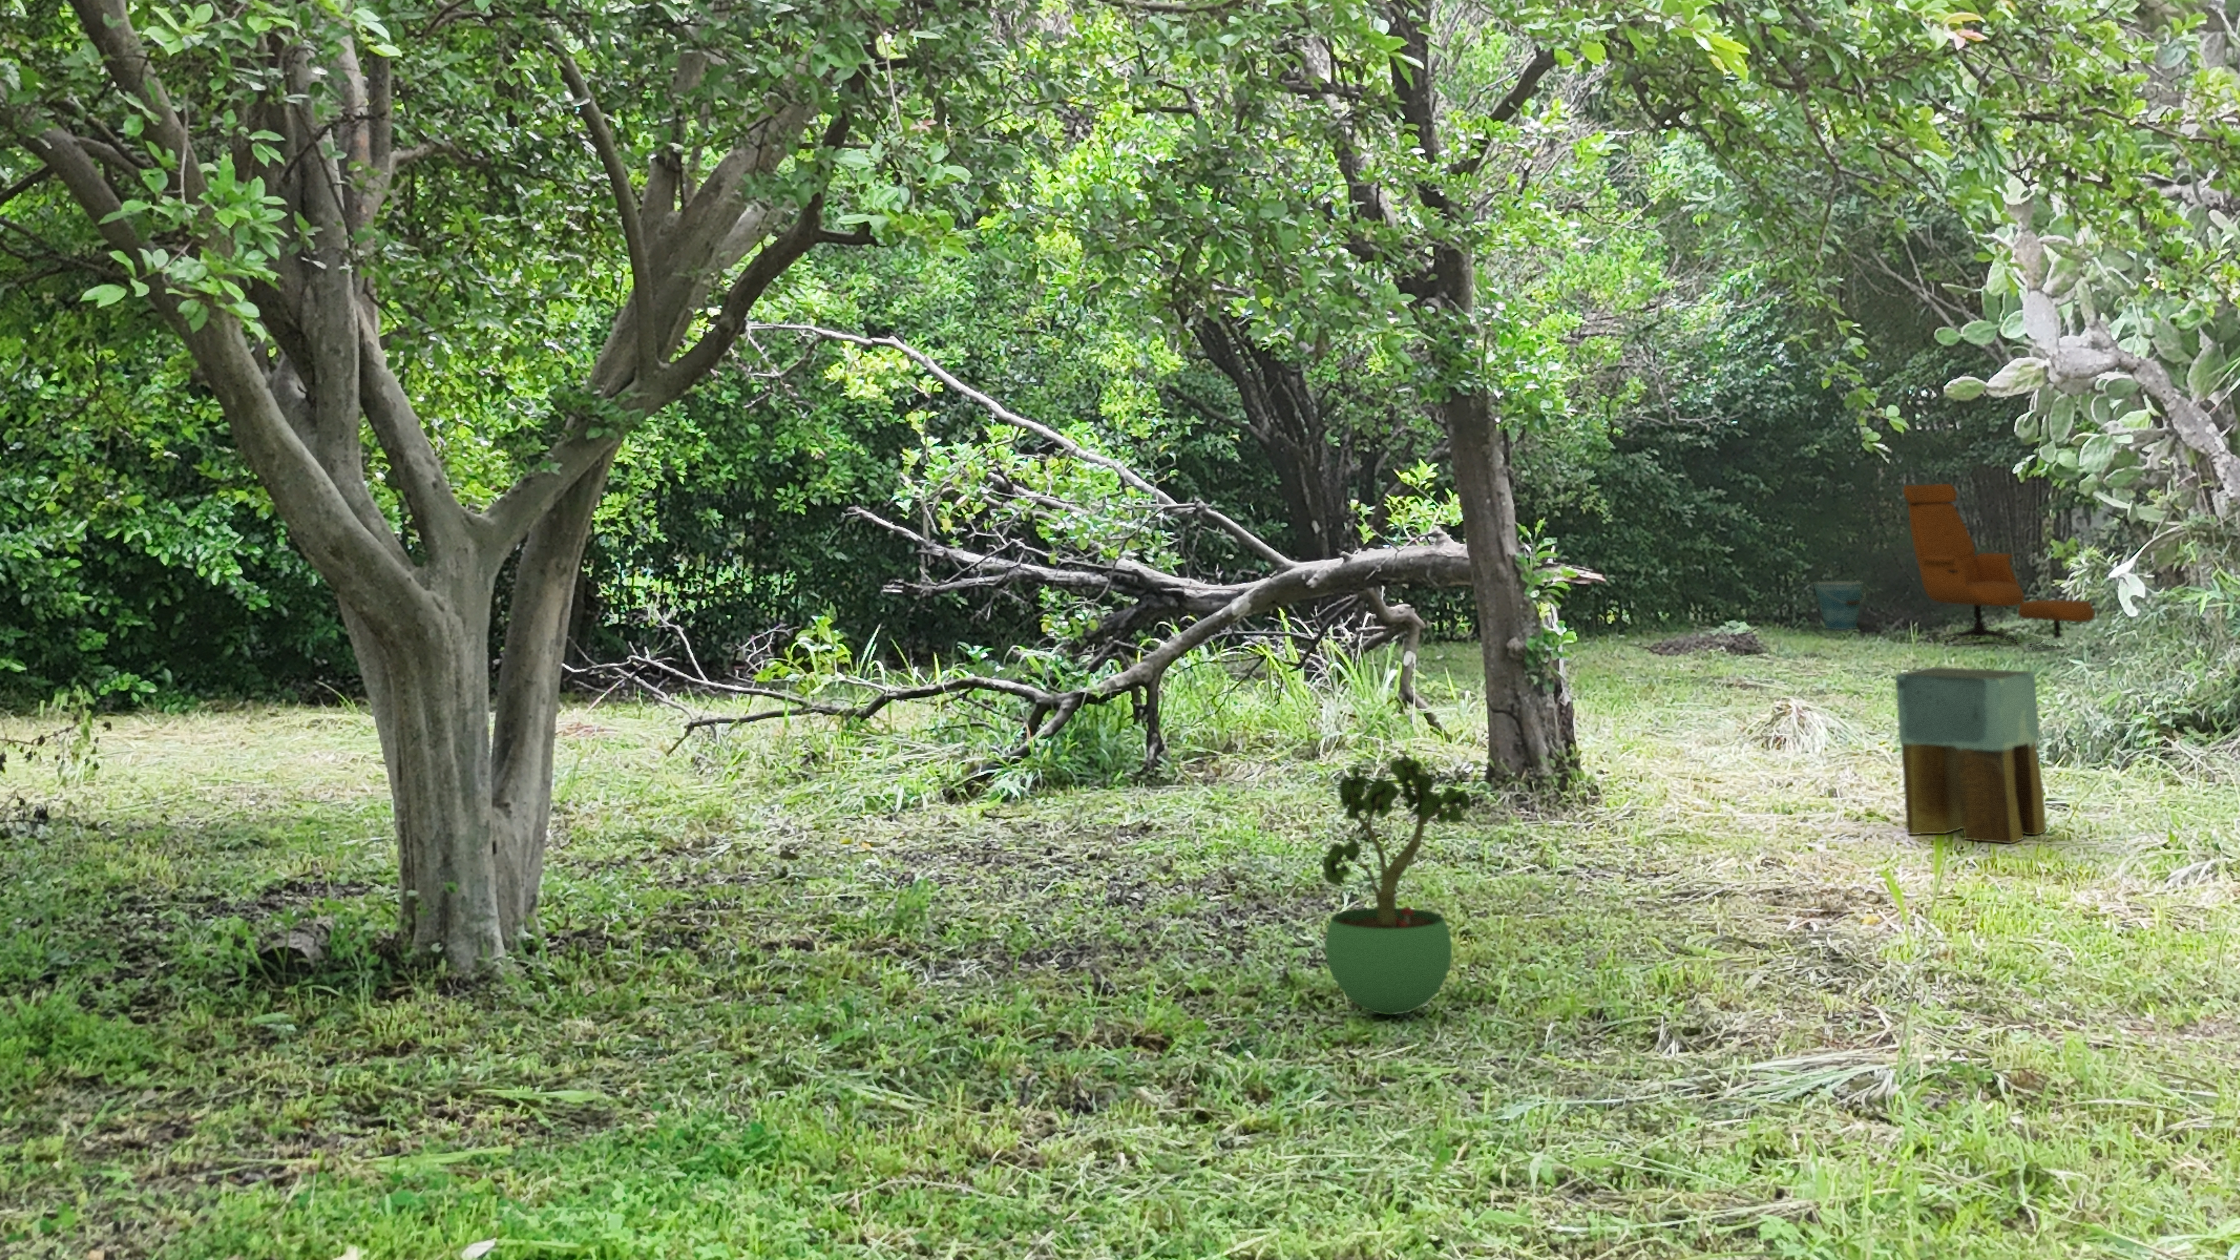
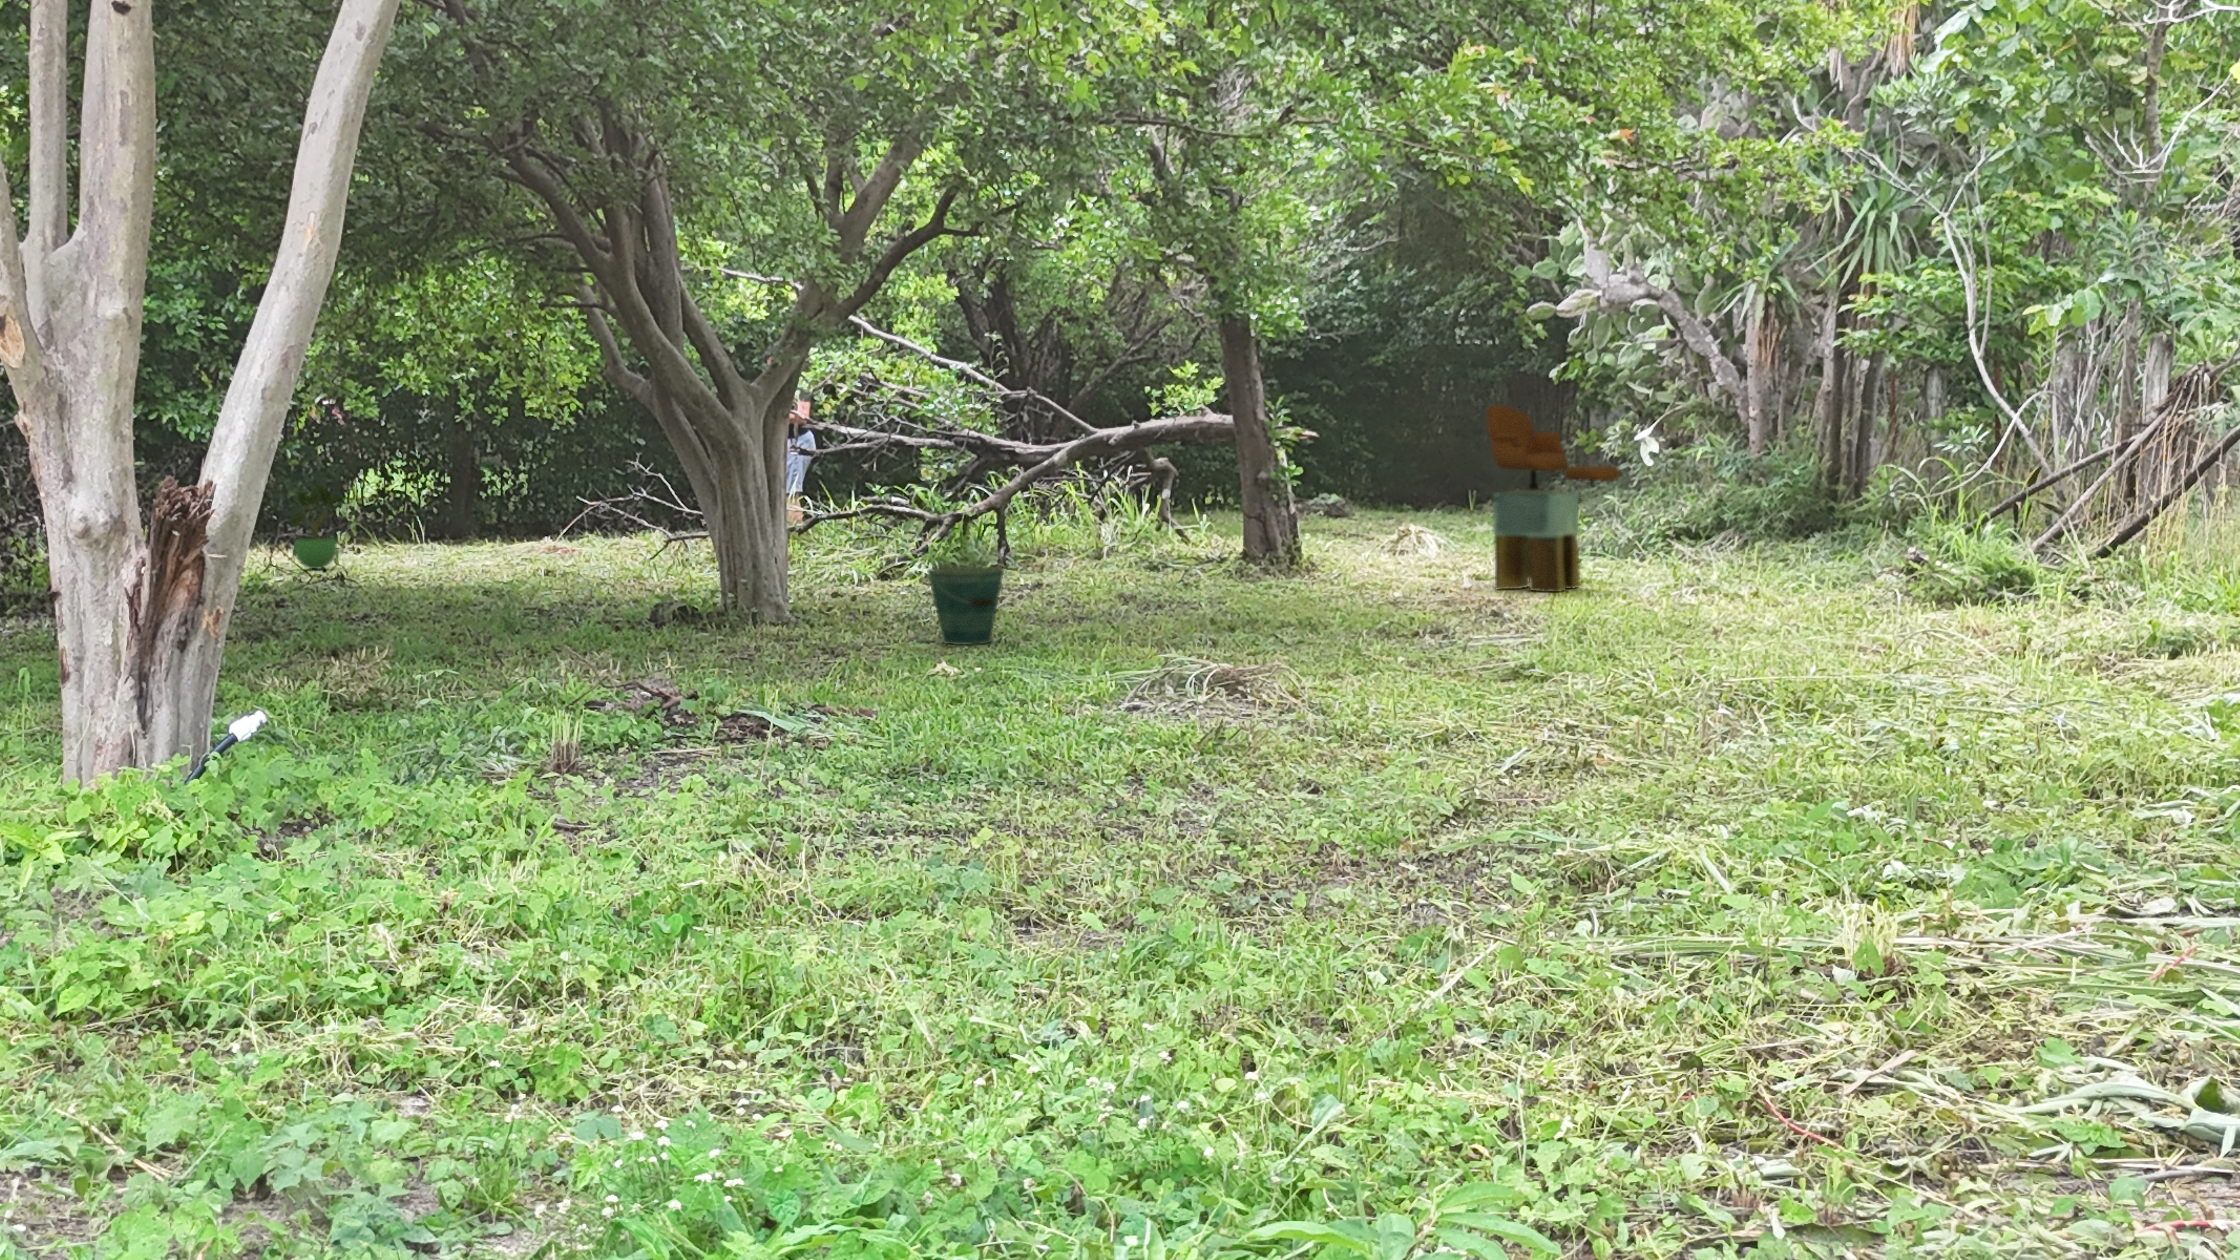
bucket: present [1814,581,1863,630] -> present [928,566,1004,645]
potted plant: present [1323,755,1471,1015] -> present [291,486,344,569]

